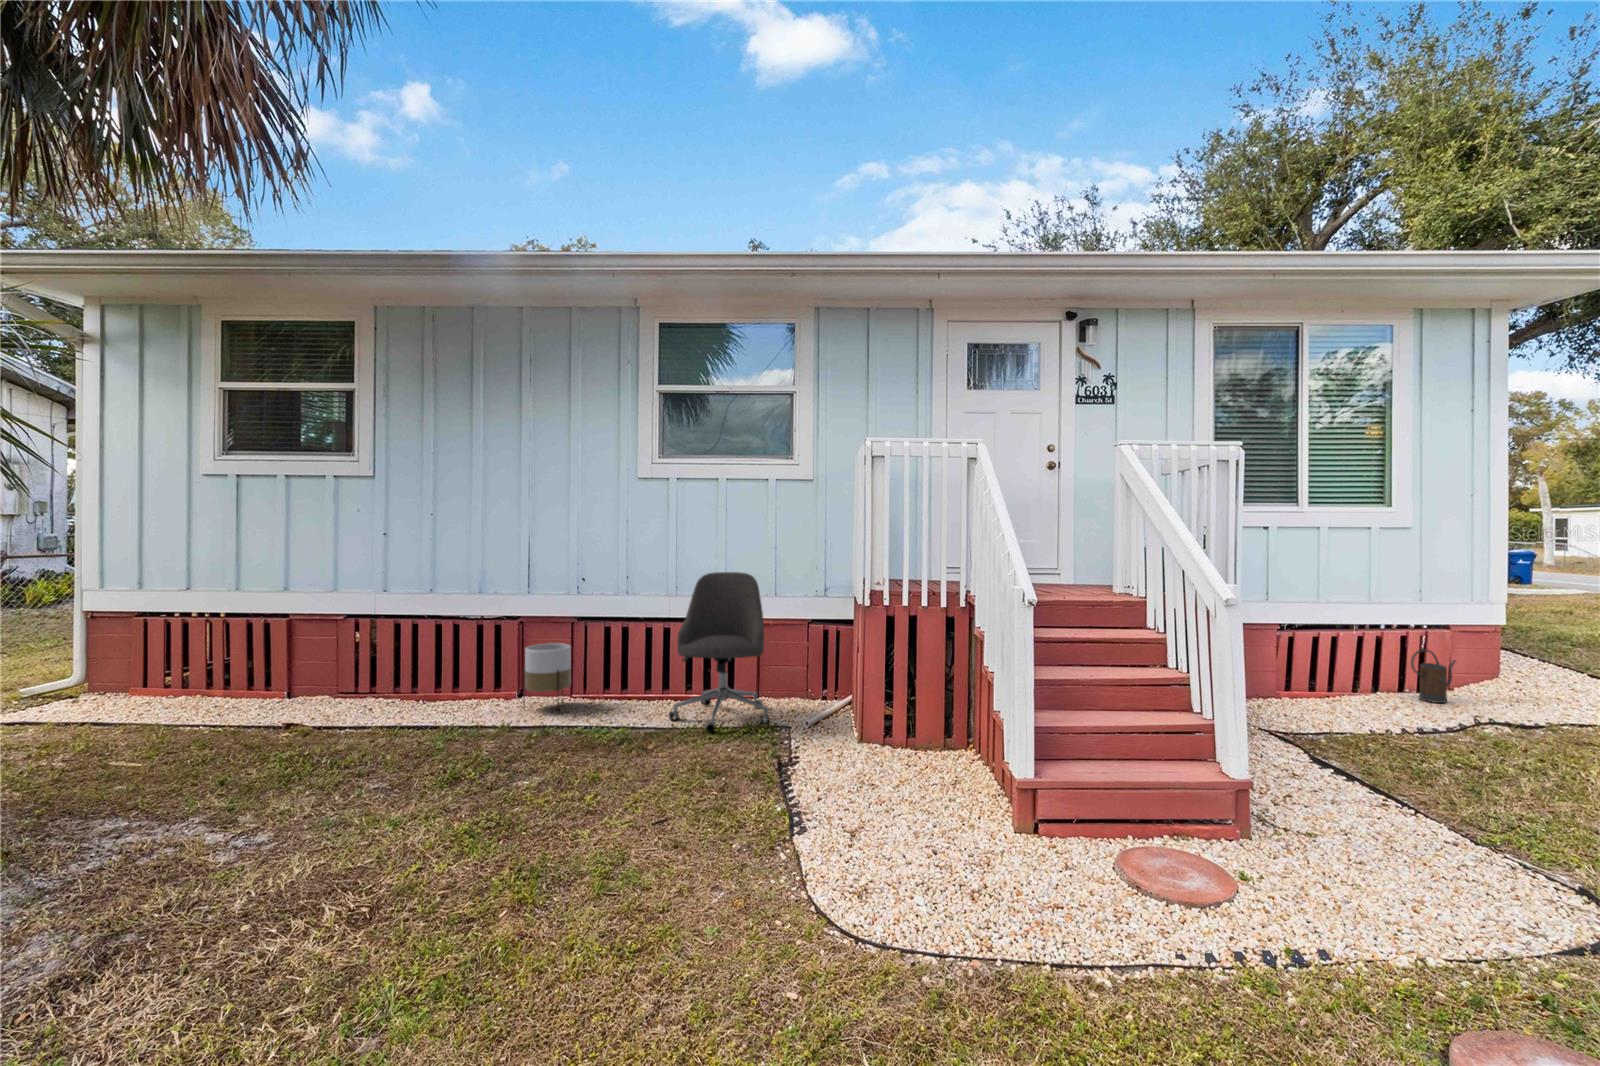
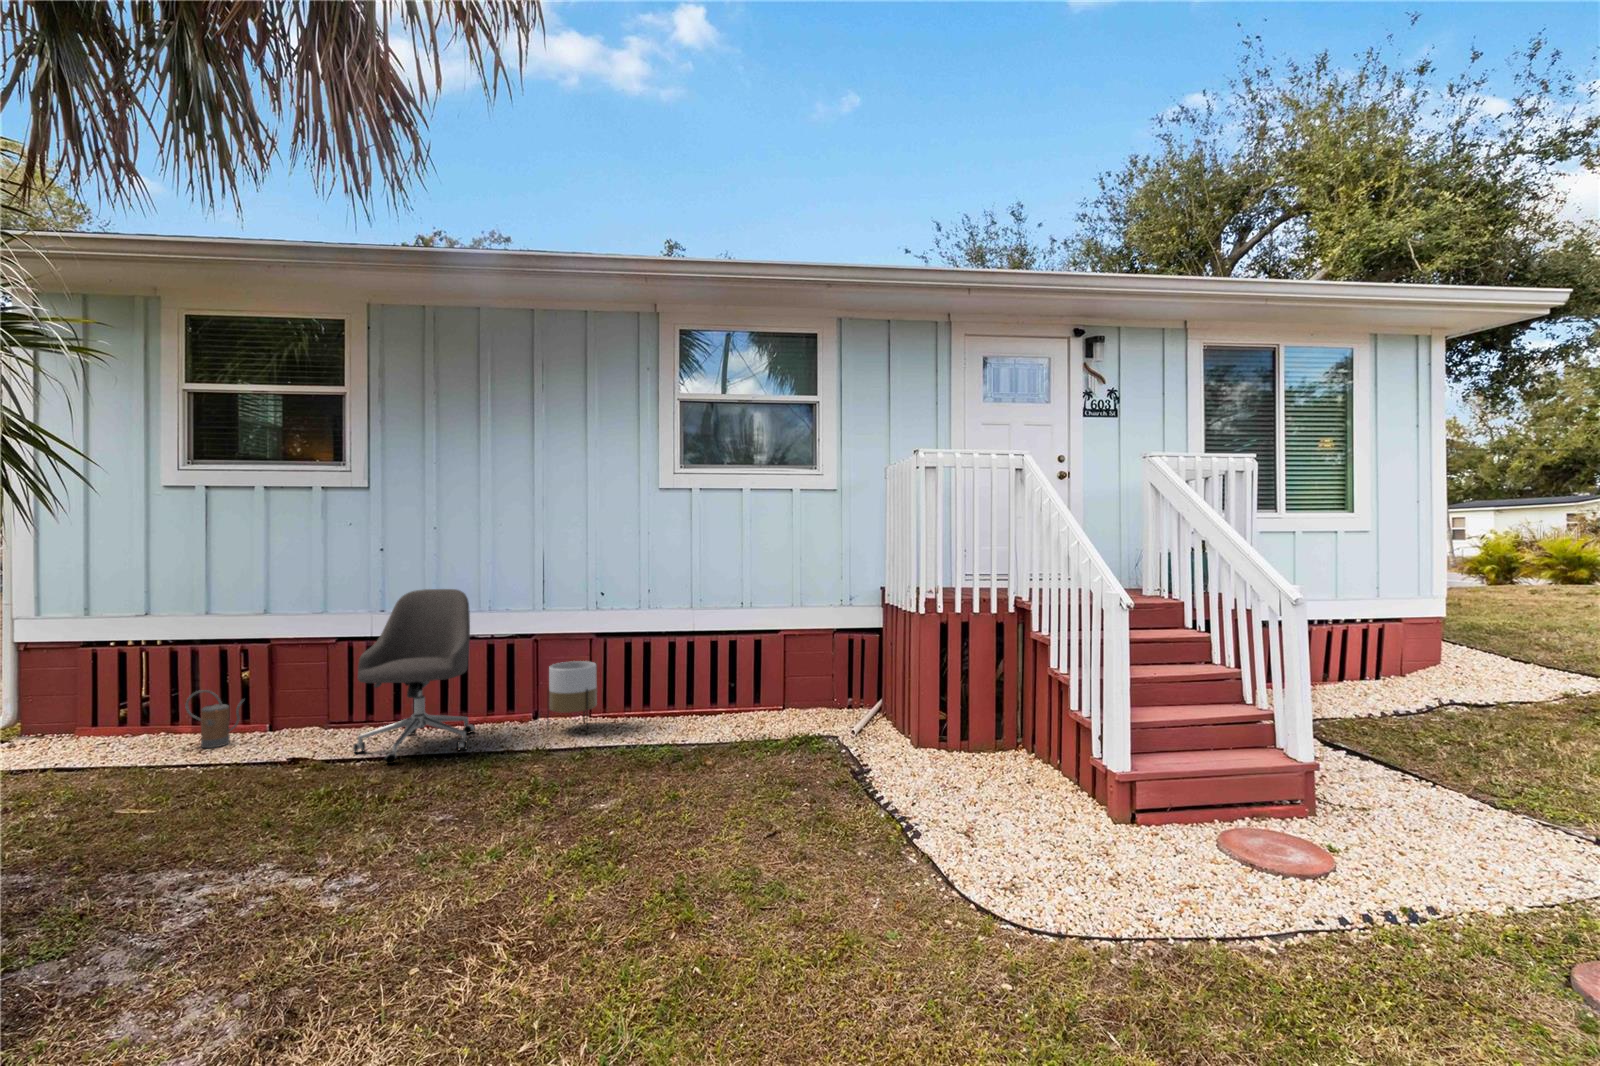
chair: present [669,572,769,733] -> present [353,589,475,764]
watering can: present [1411,649,1456,703] -> present [185,690,244,748]

